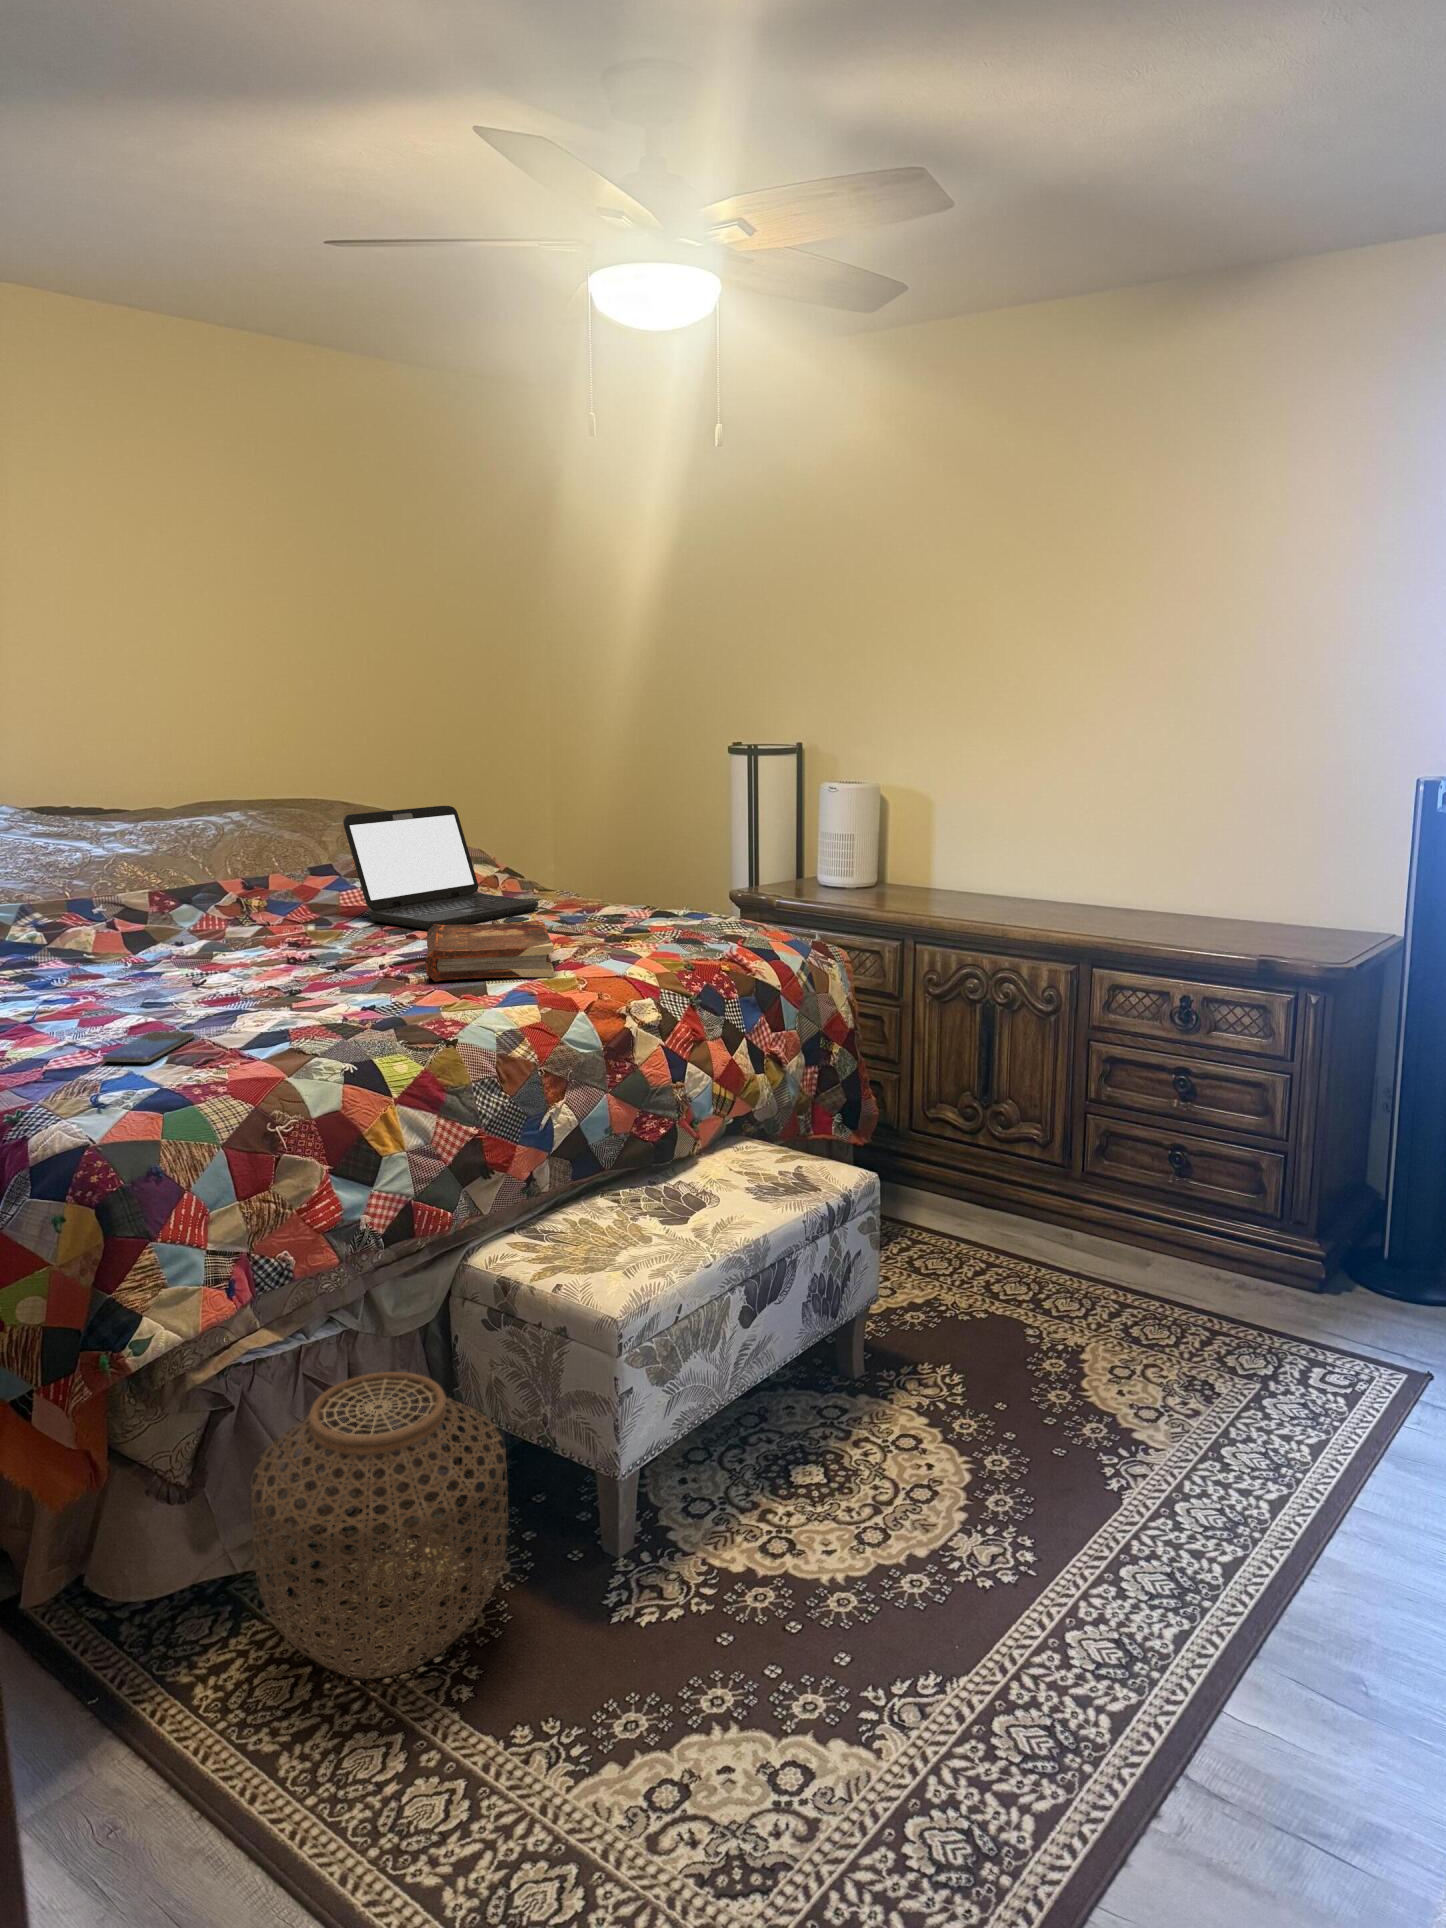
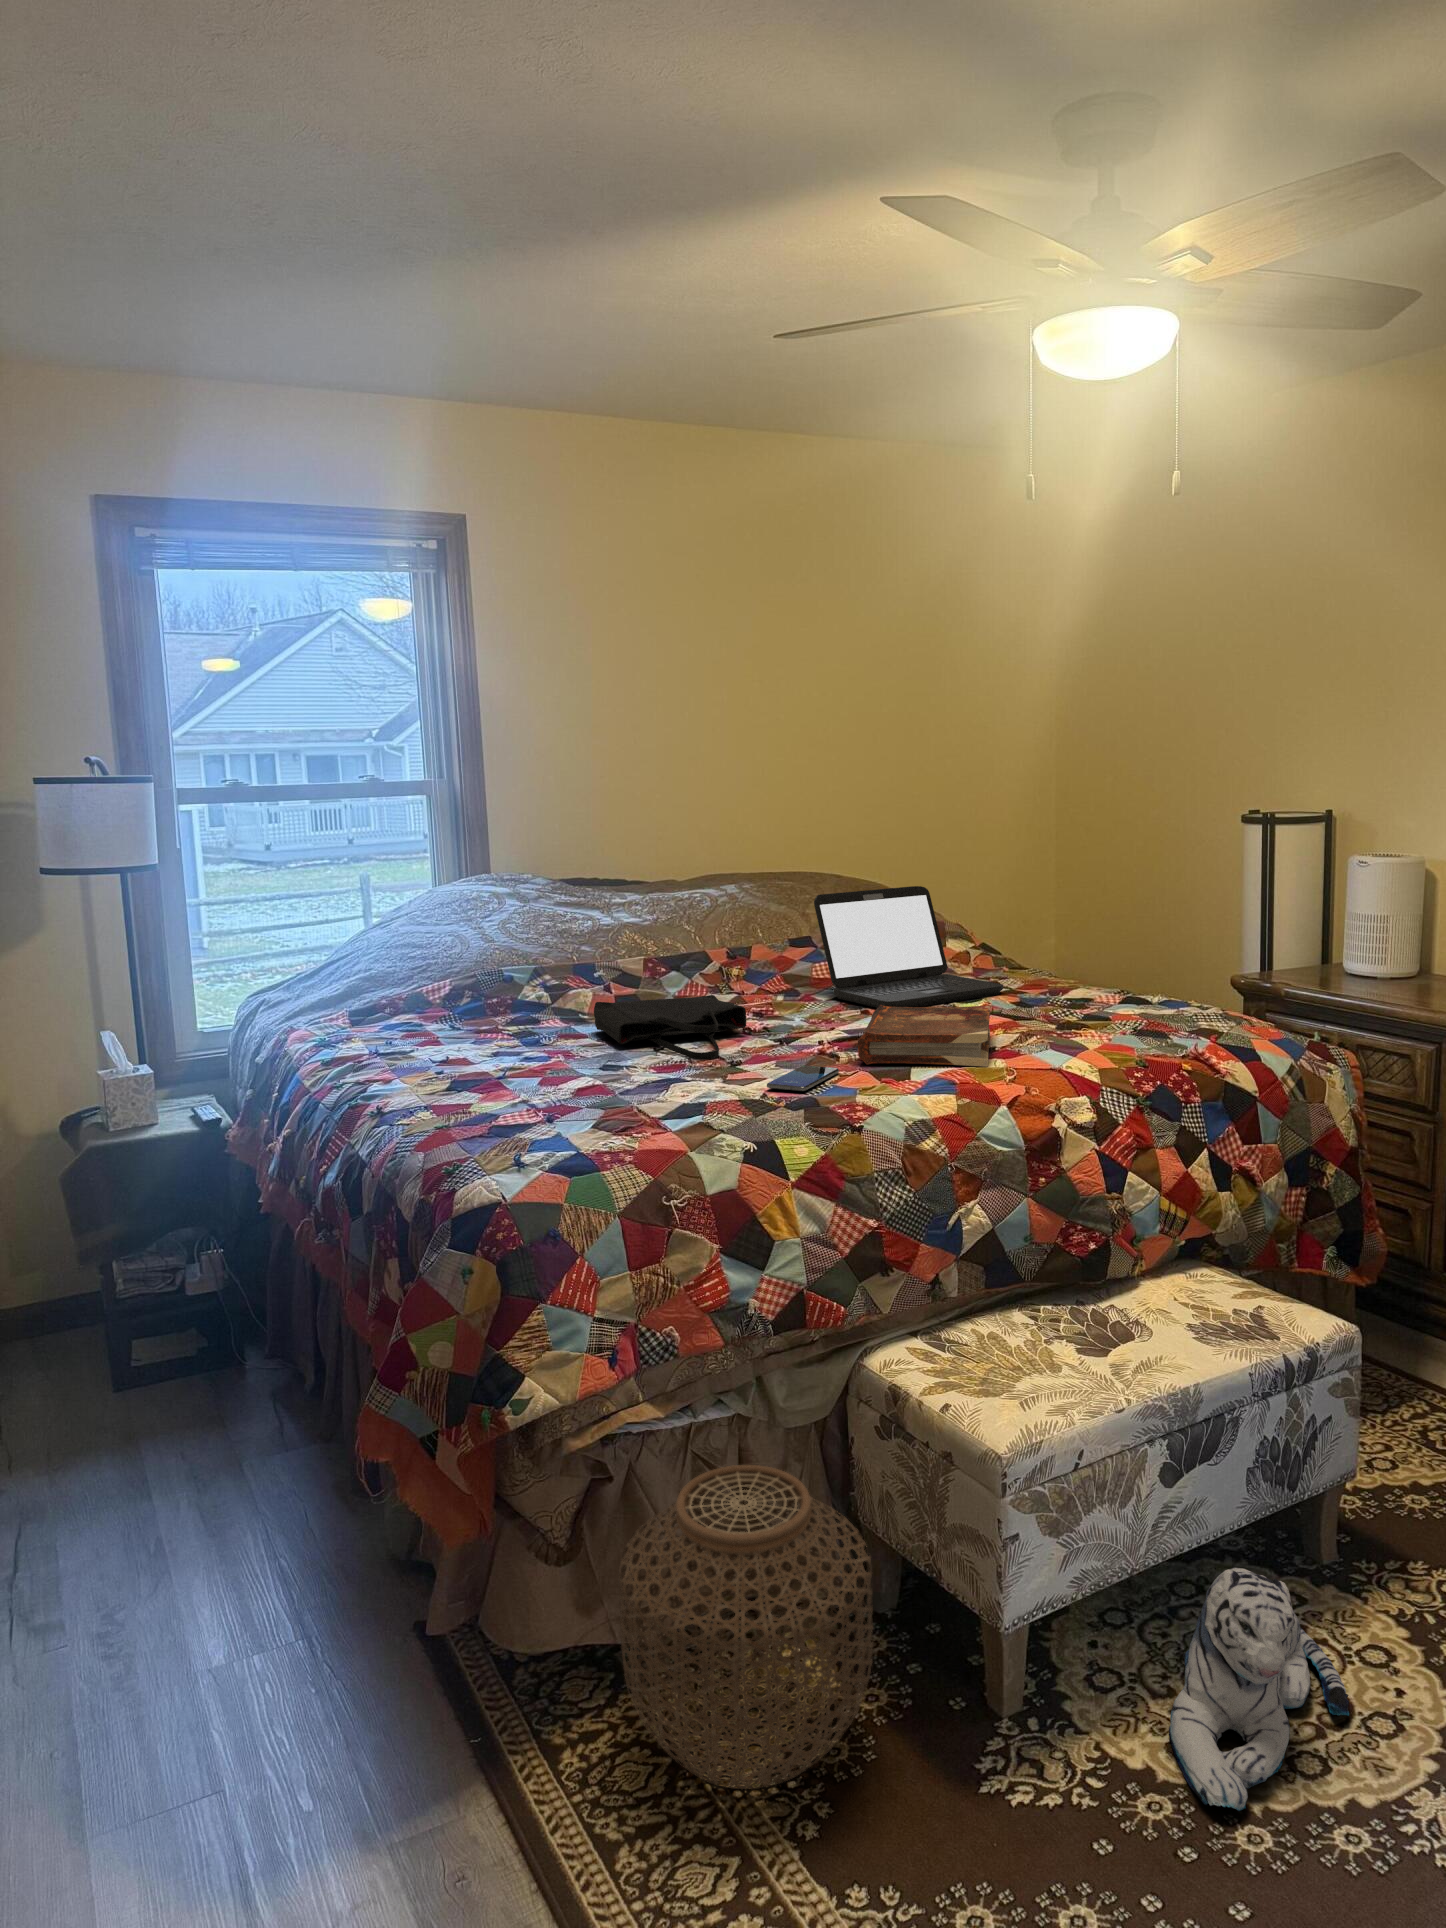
tote bag: none [112,921,292,987] -> present [594,995,746,1060]
smartphone: present [102,1031,195,1063] -> present [767,1065,839,1091]
plush toy: none [760,1388,896,1584] -> present [1169,1567,1349,1811]

